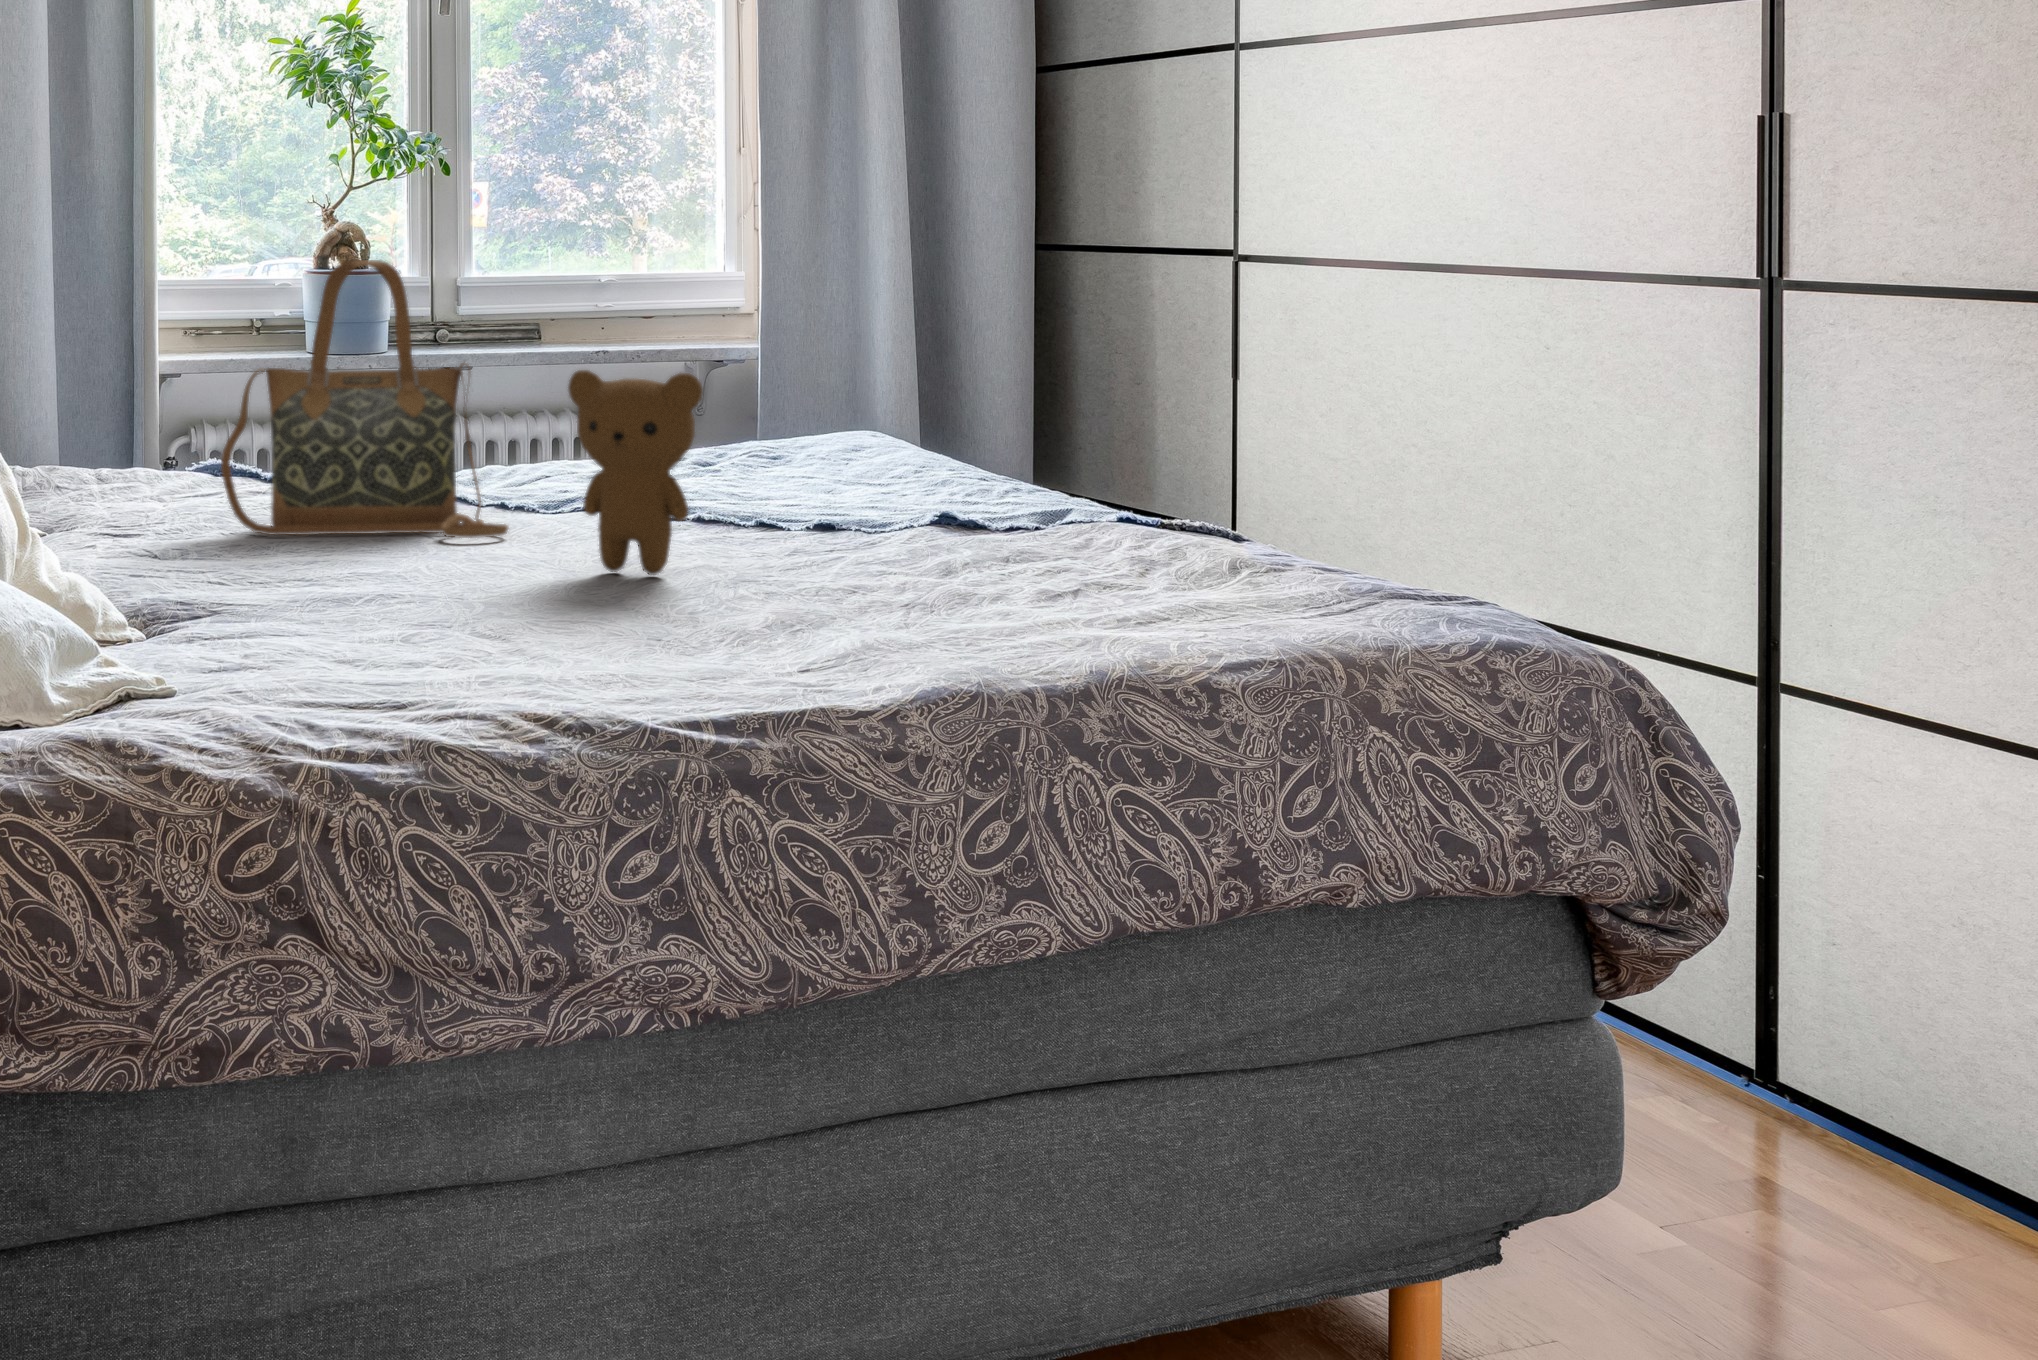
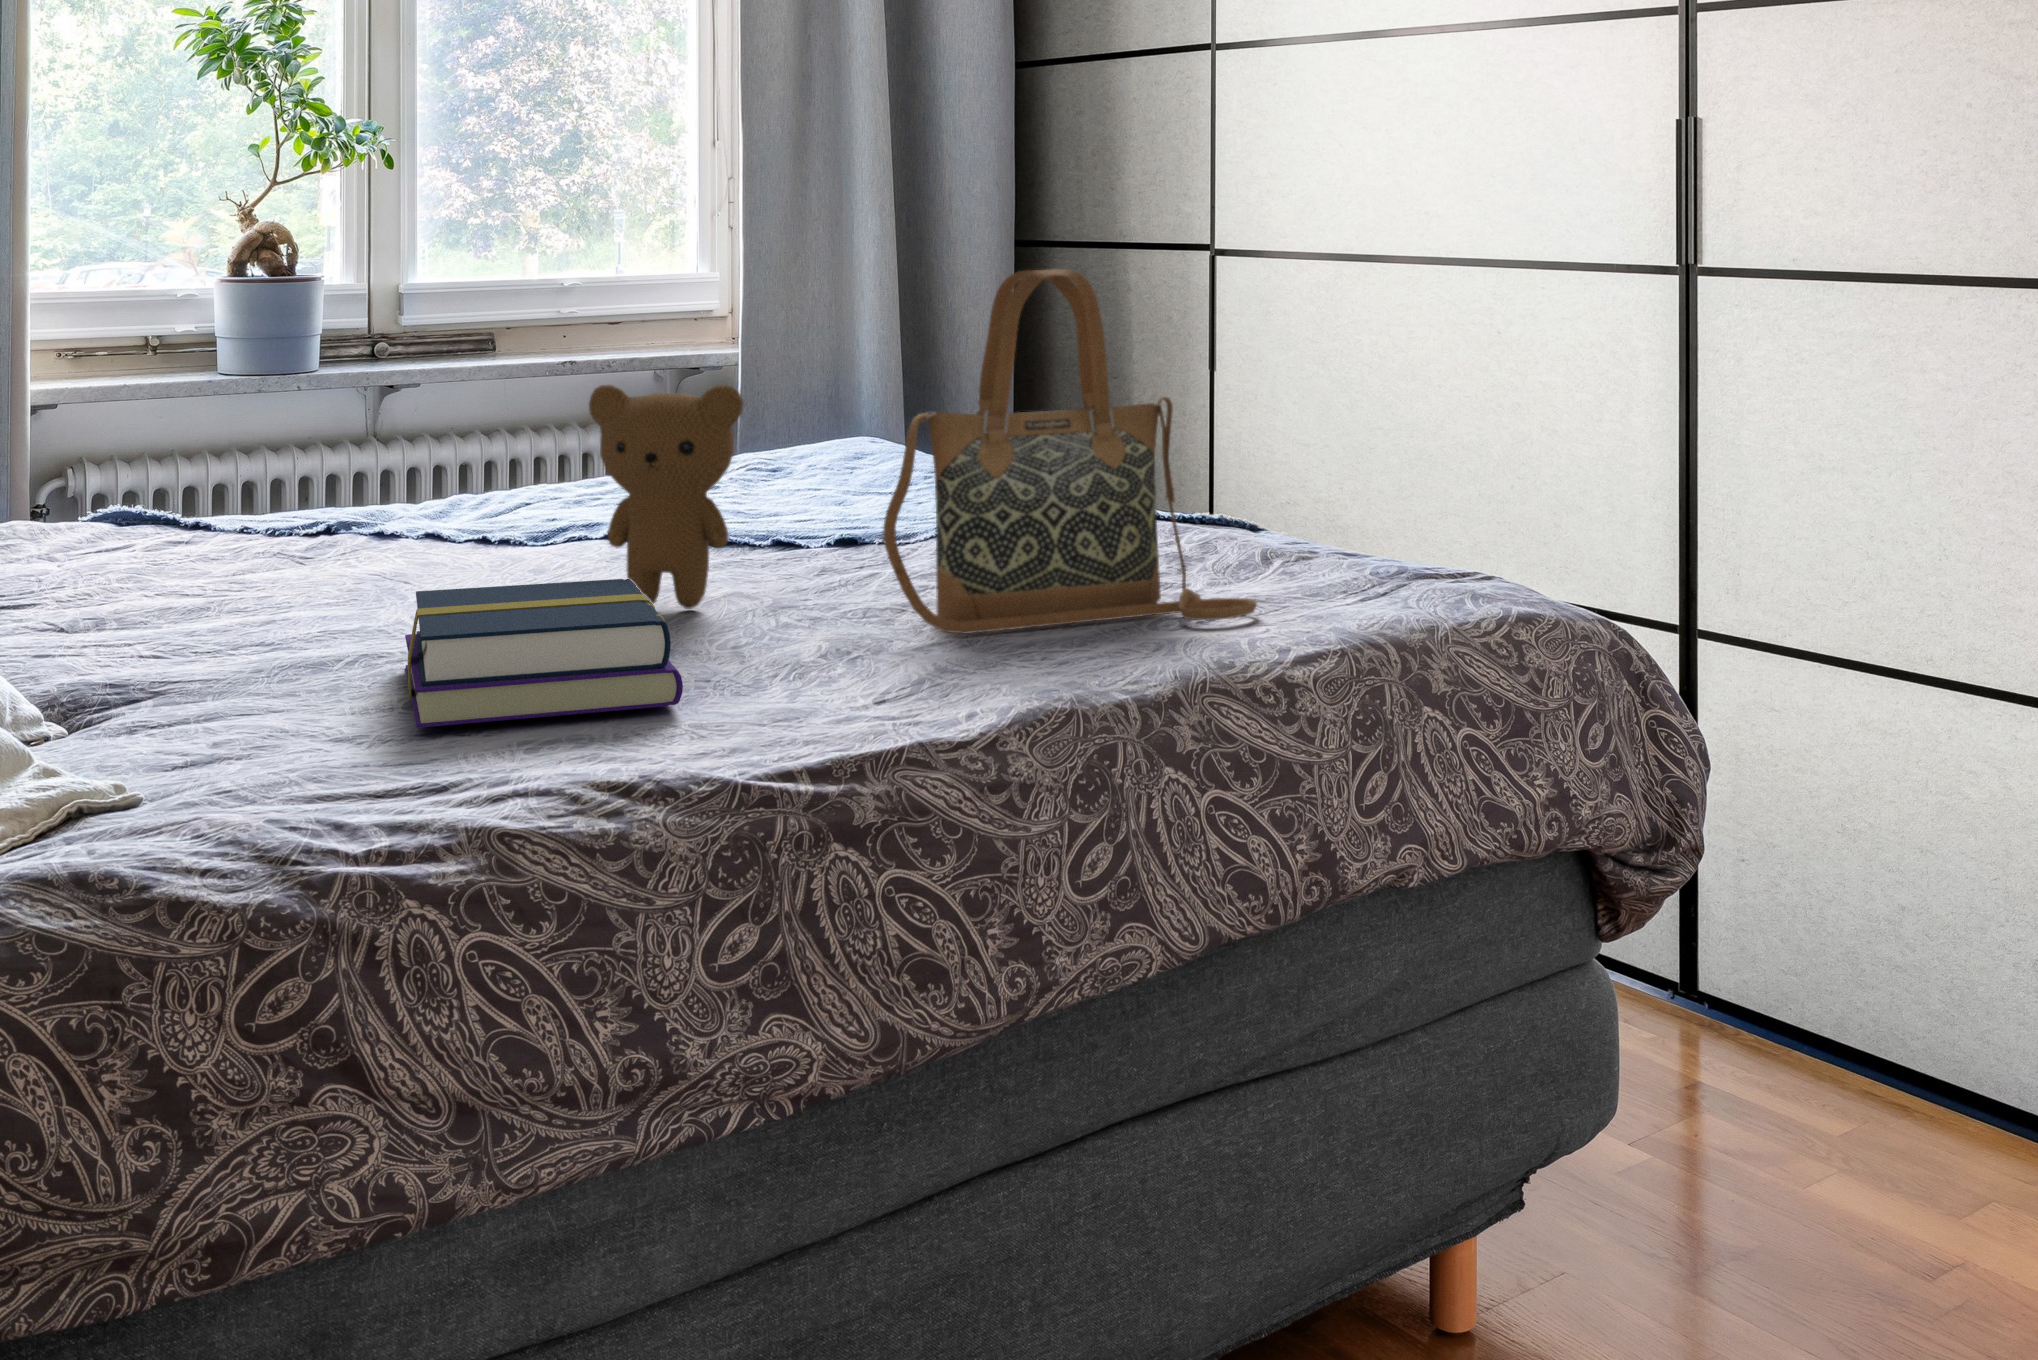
handbag: present [221,260,508,538] -> present [883,269,1257,634]
book: none [393,542,619,656] -> present [405,579,683,728]

